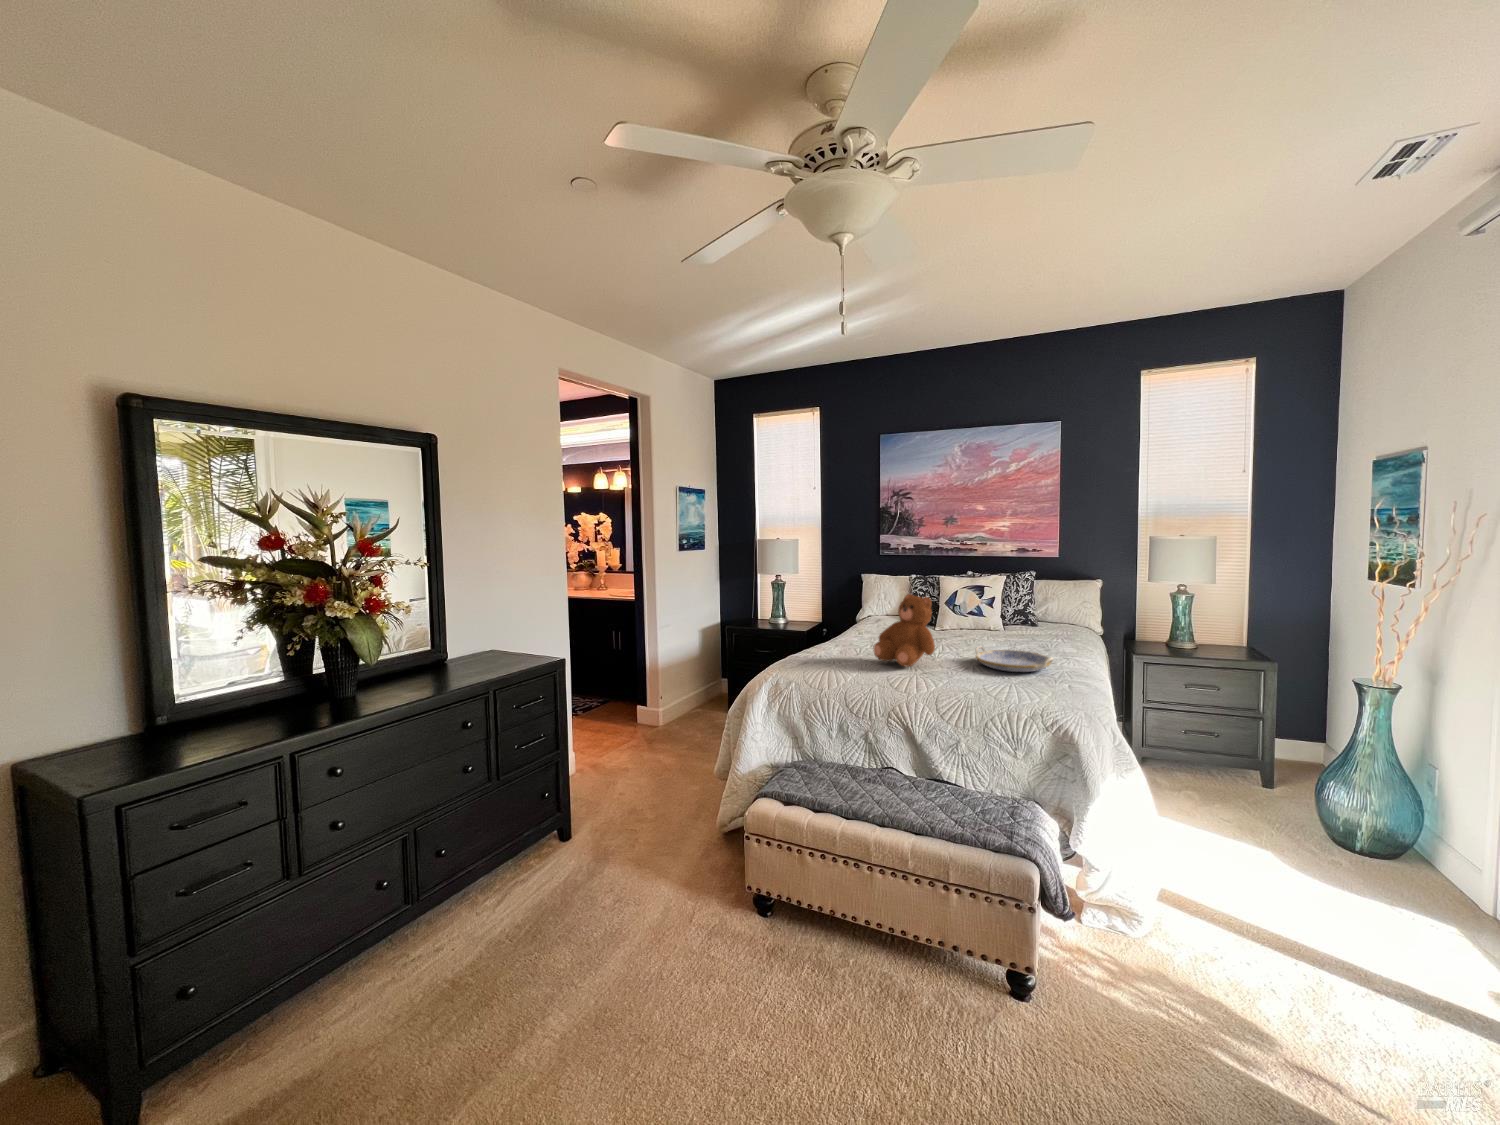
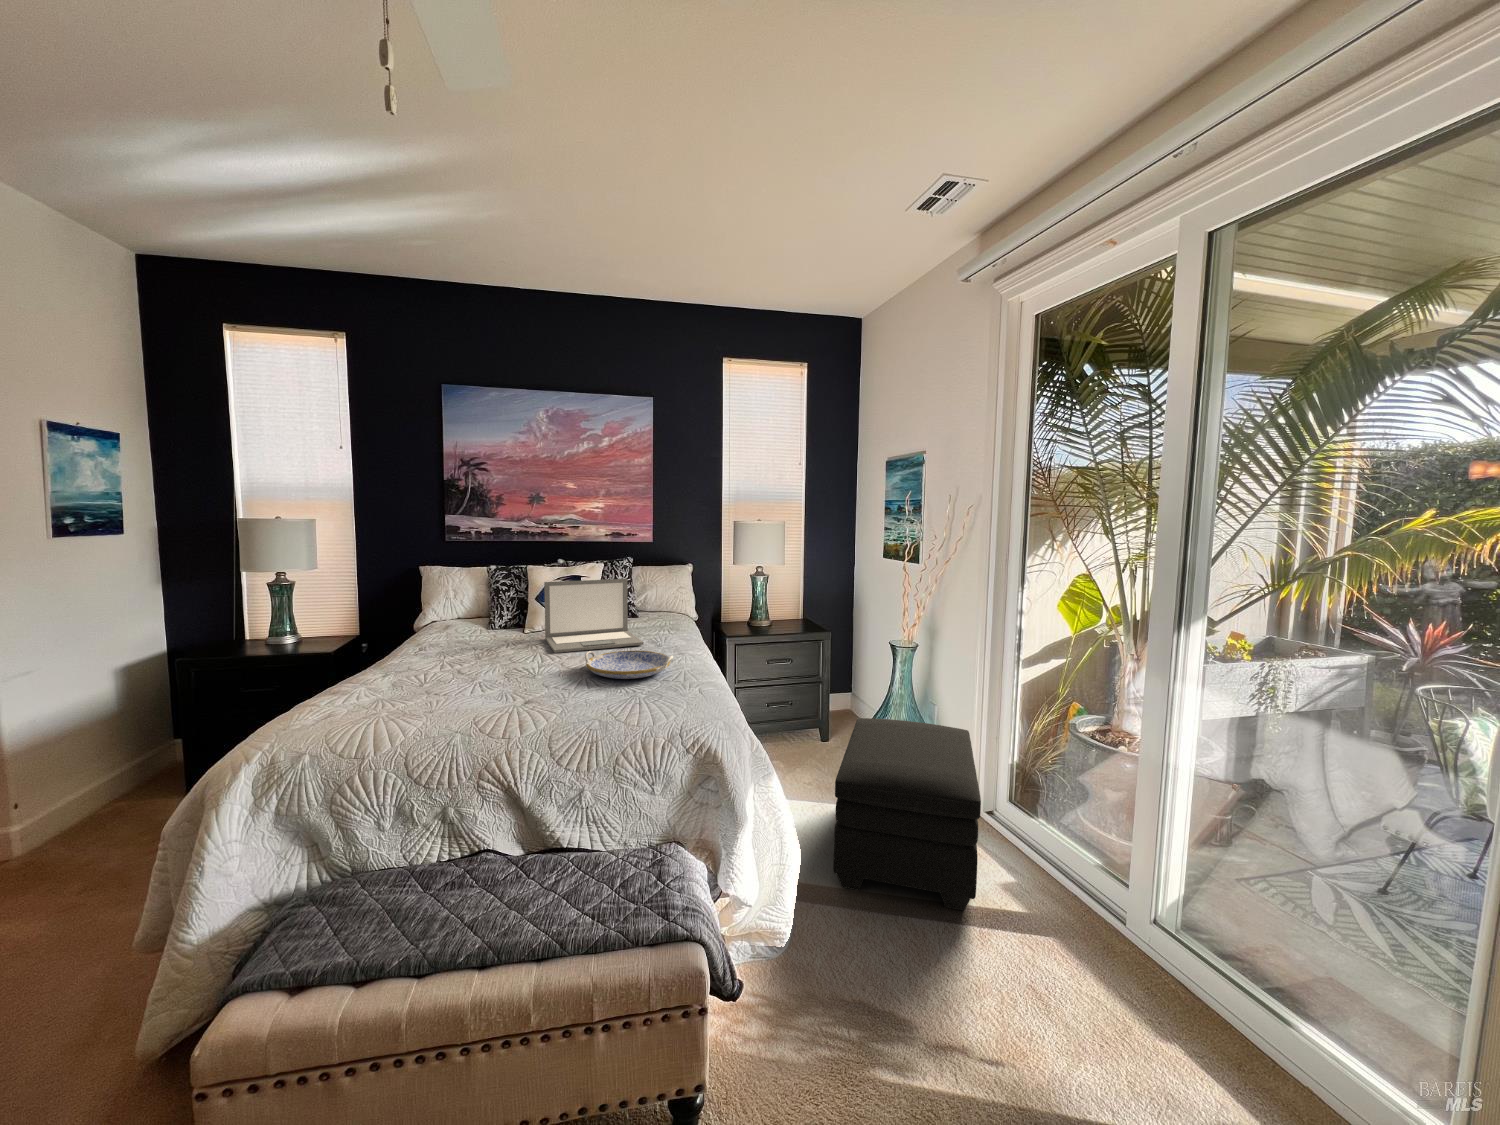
laptop: none [950,589,1034,649] -> present [544,579,644,653]
teddy bear: present [873,594,935,667] -> none [447,592,538,694]
ottoman: none [1220,757,1470,987] -> present [833,718,981,911]

